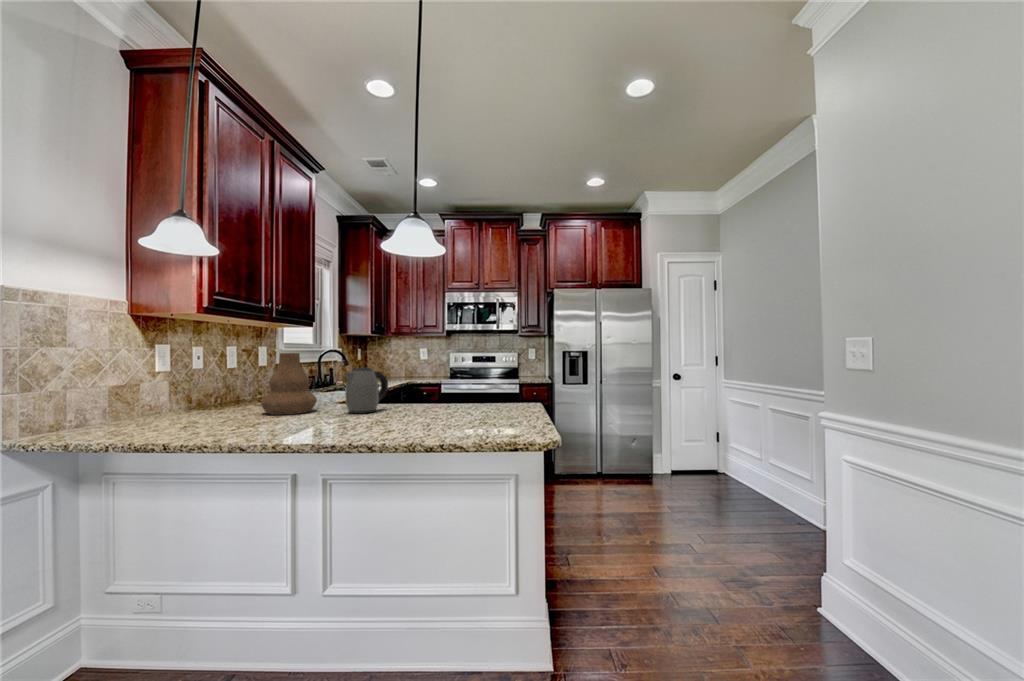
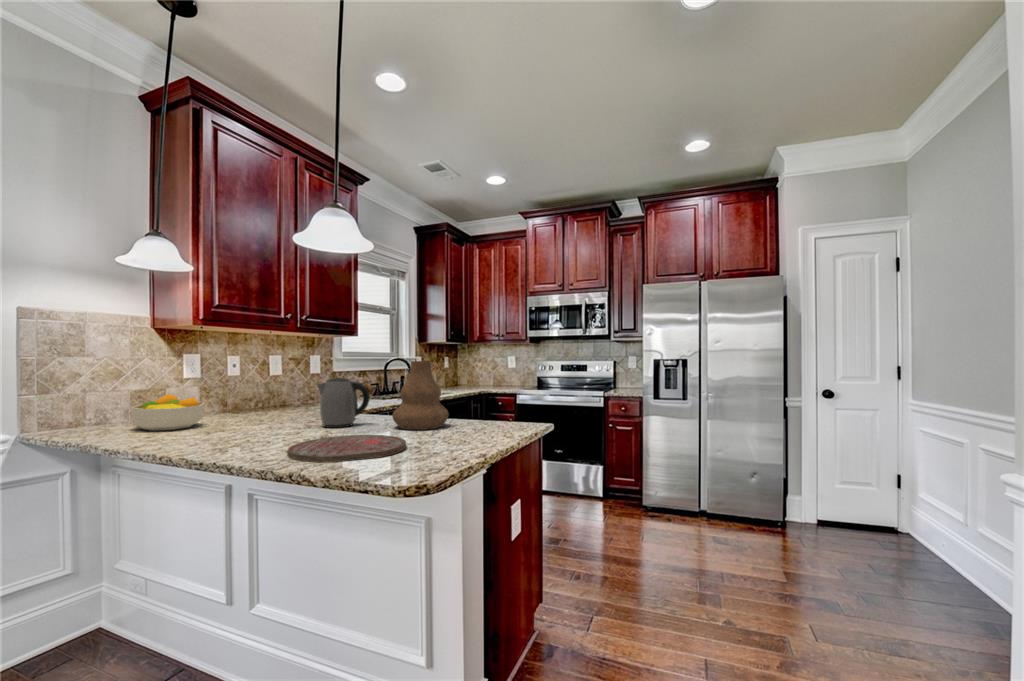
vase: present [261,353,317,415] -> present [393,361,449,430]
fruit bowl: none [130,388,215,427] -> present [130,394,205,431]
cutting board: none [390,415,486,436] -> present [287,435,406,463]

